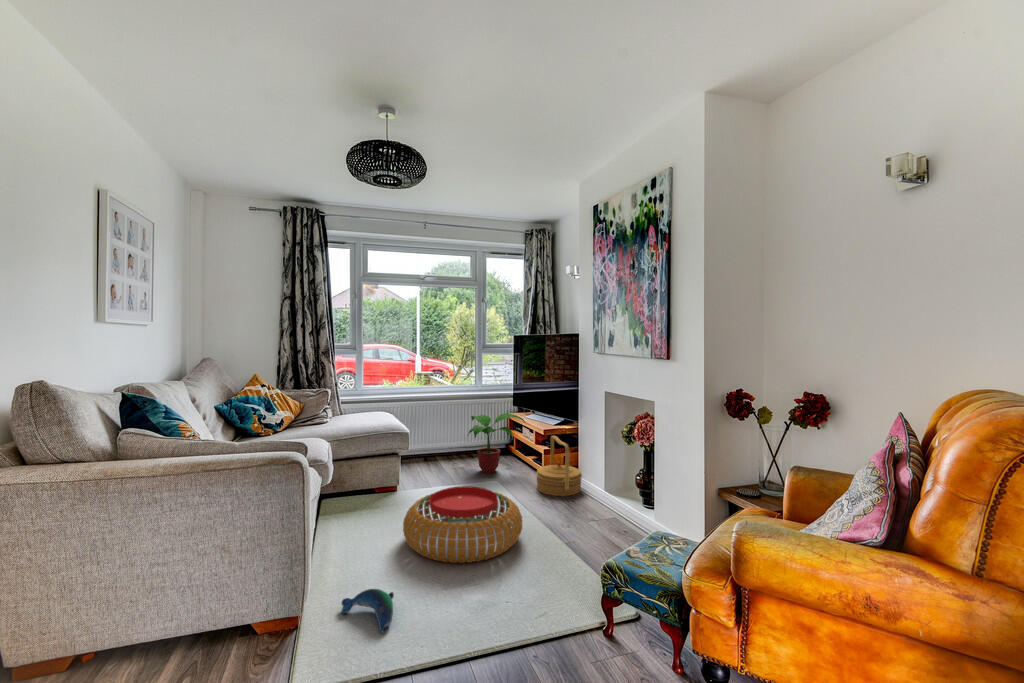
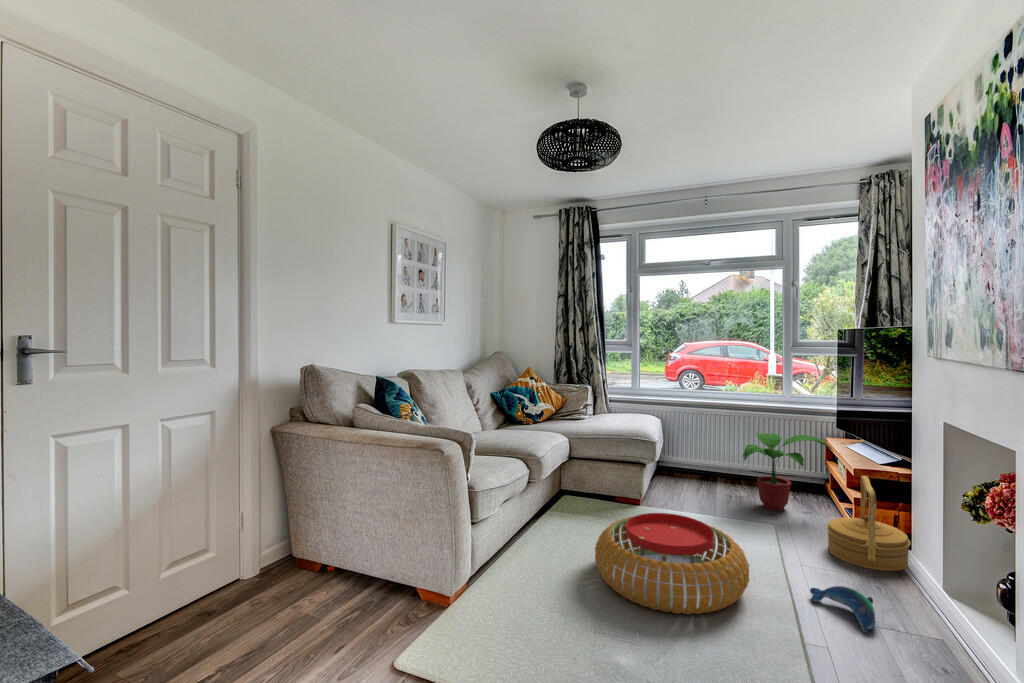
plush toy: present [341,589,394,633] -> present [810,586,875,633]

